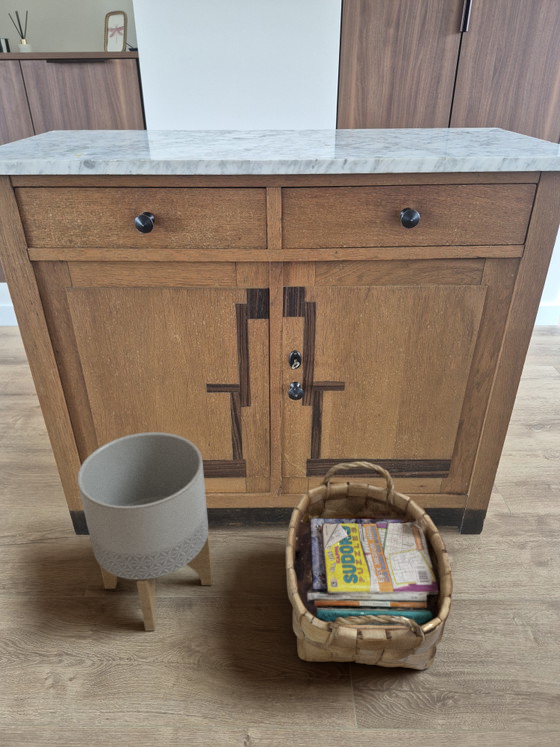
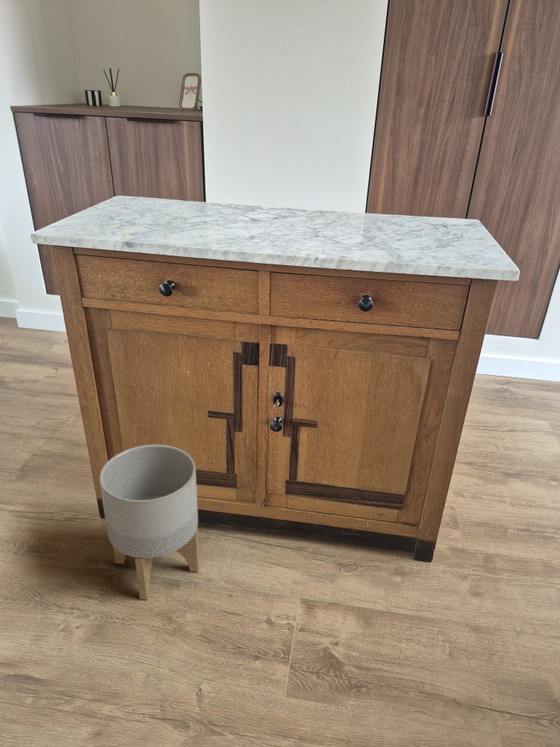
woven basket: present [286,462,453,670] -> none [246,487,381,661]

